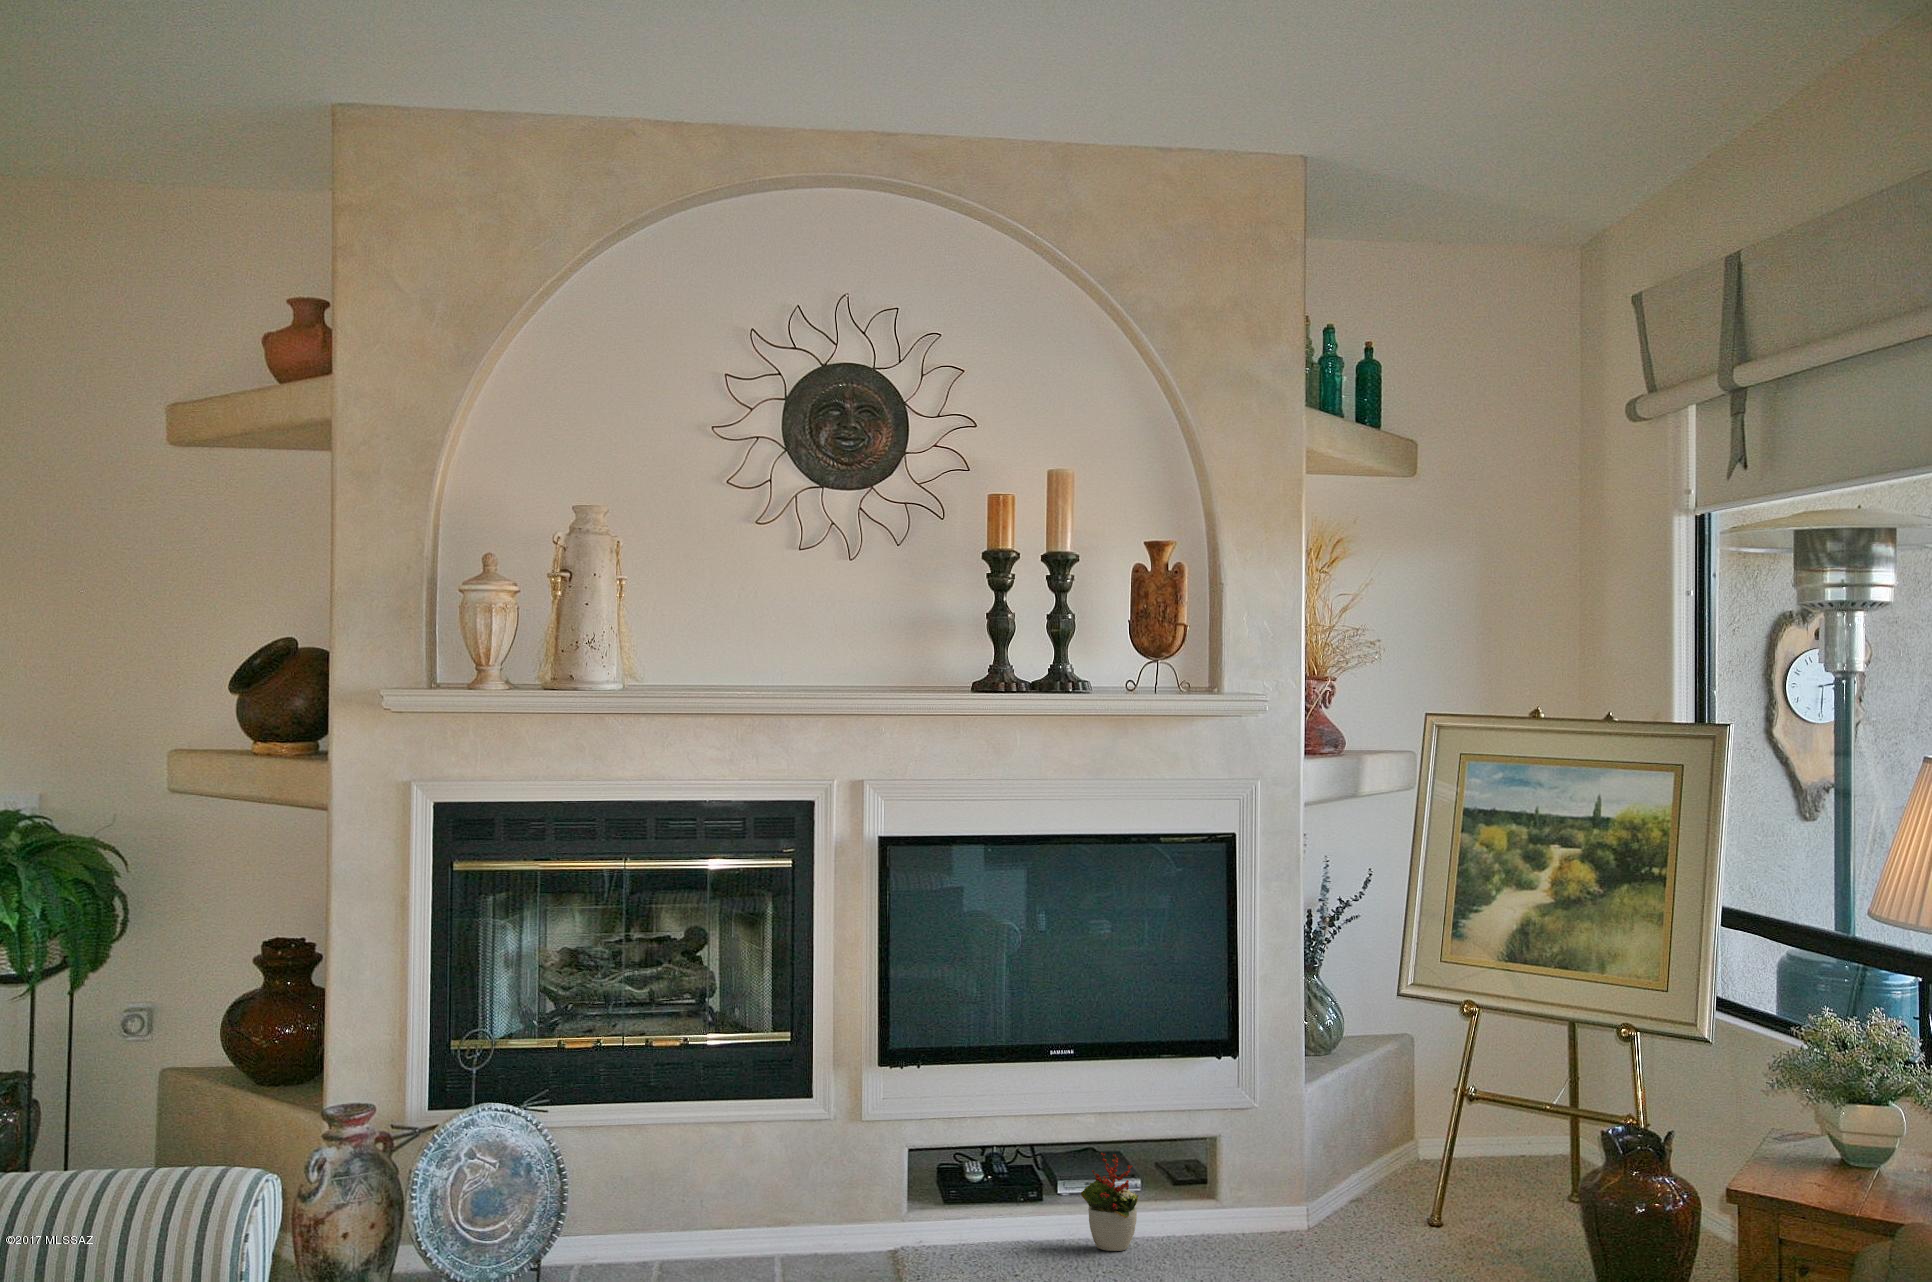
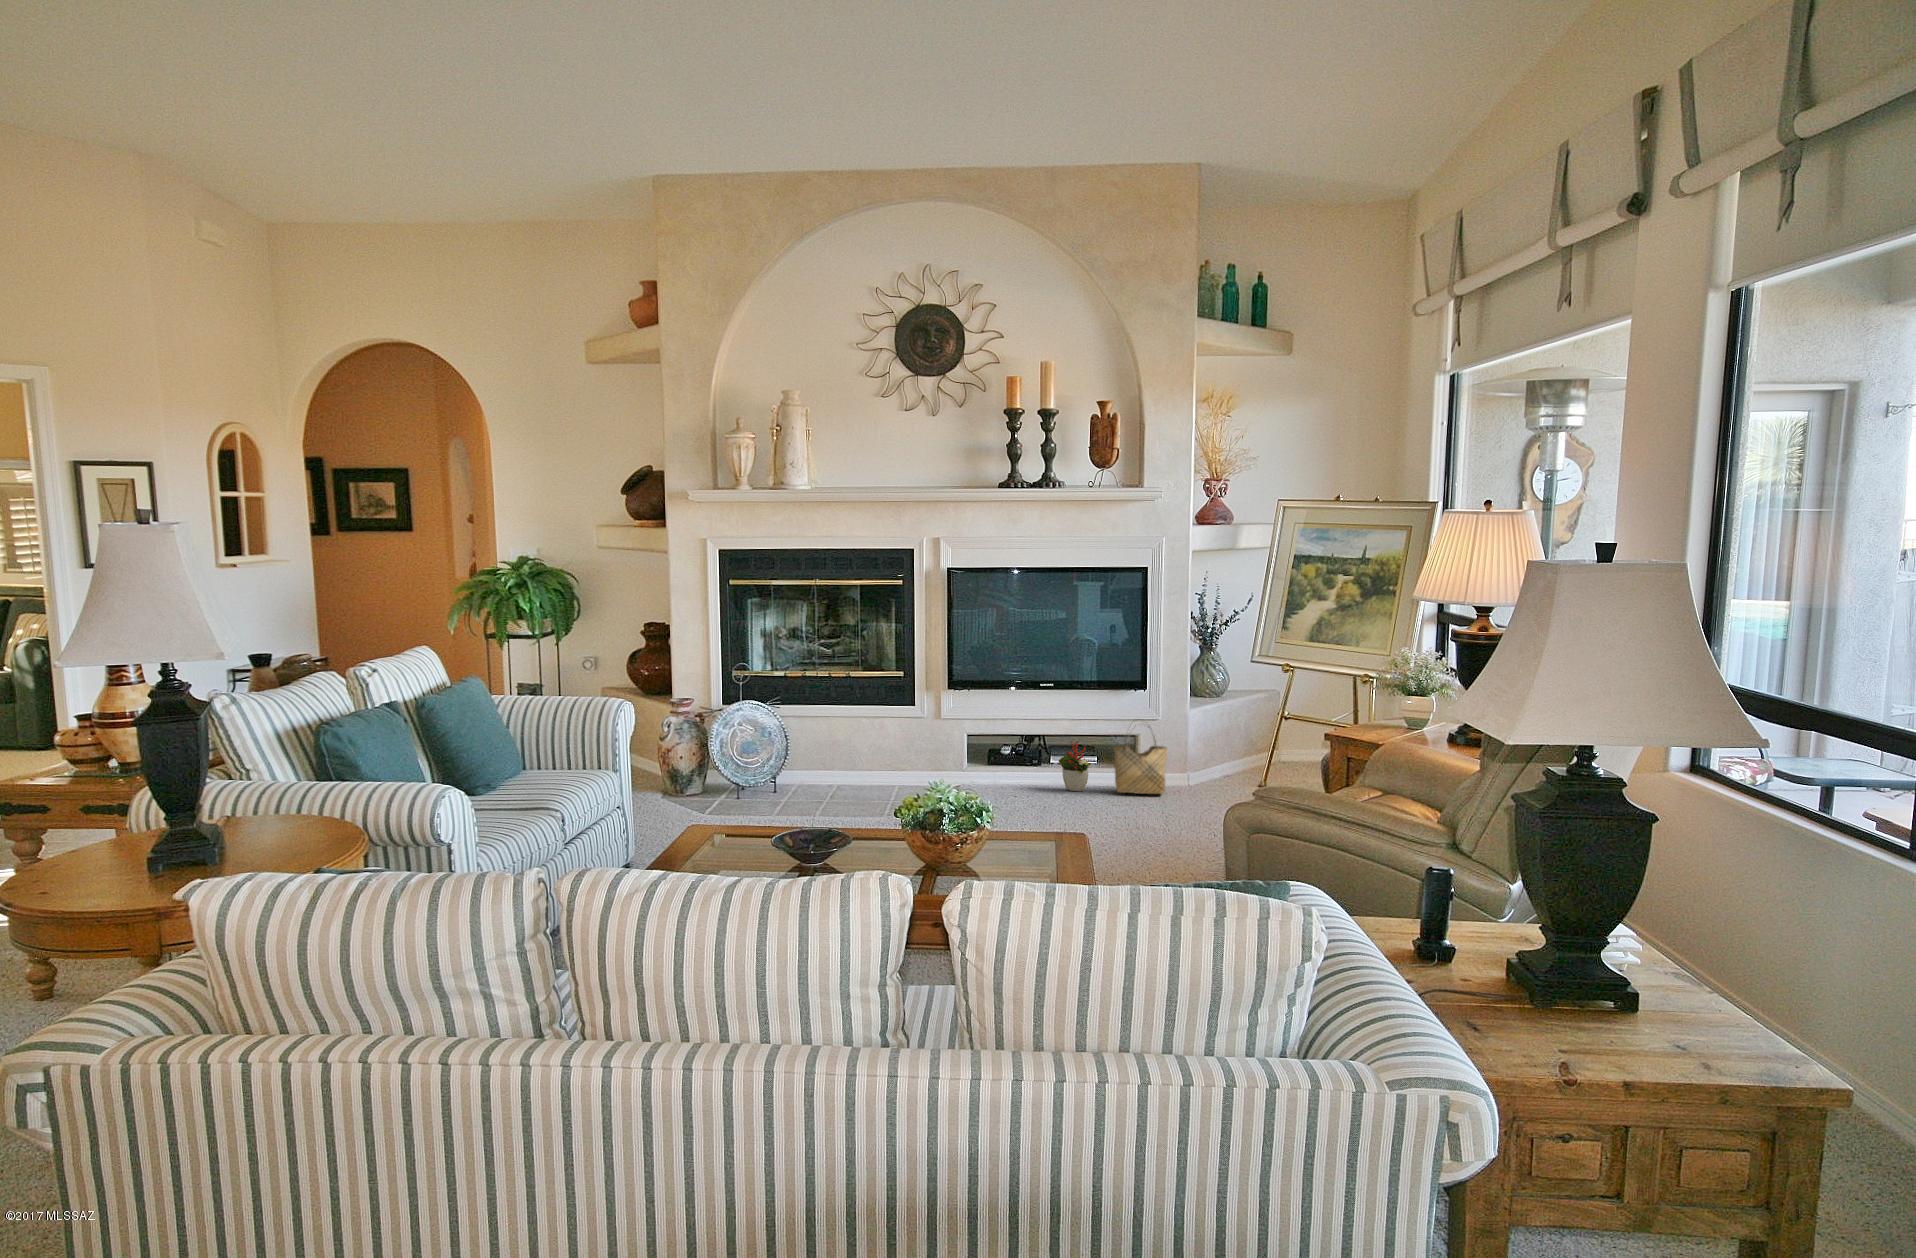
woven basket: none [1181,1106,1277,1251] -> present [1114,725,1167,794]

